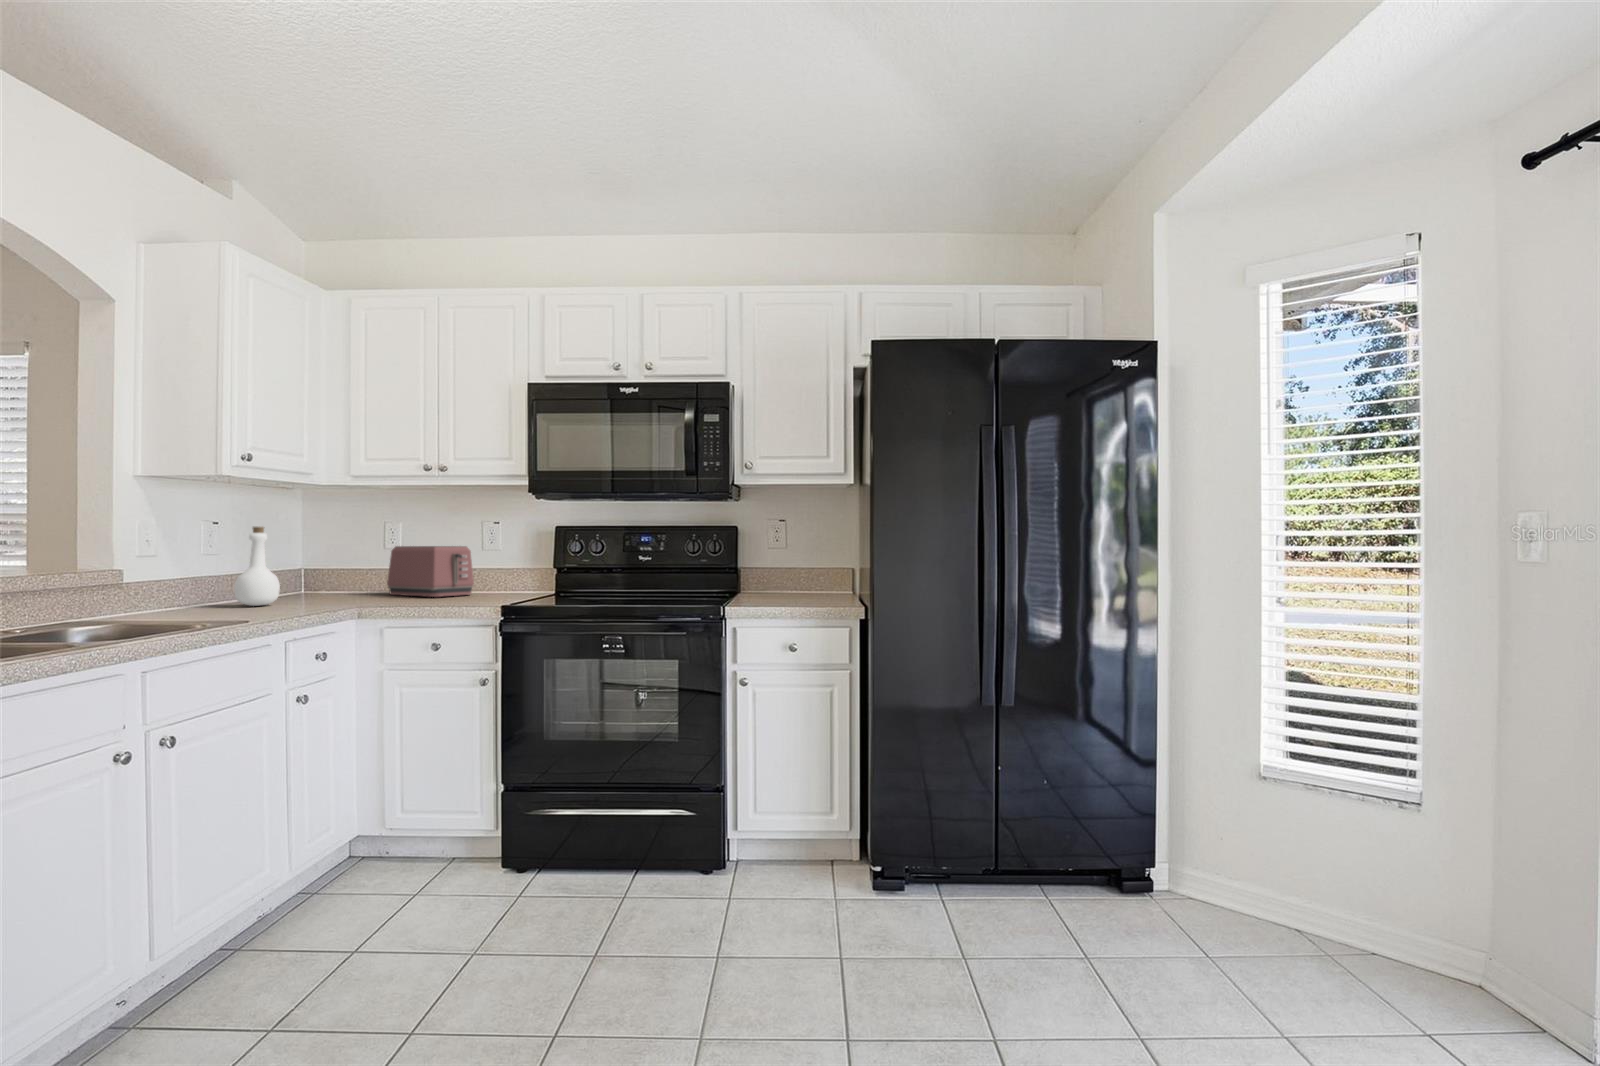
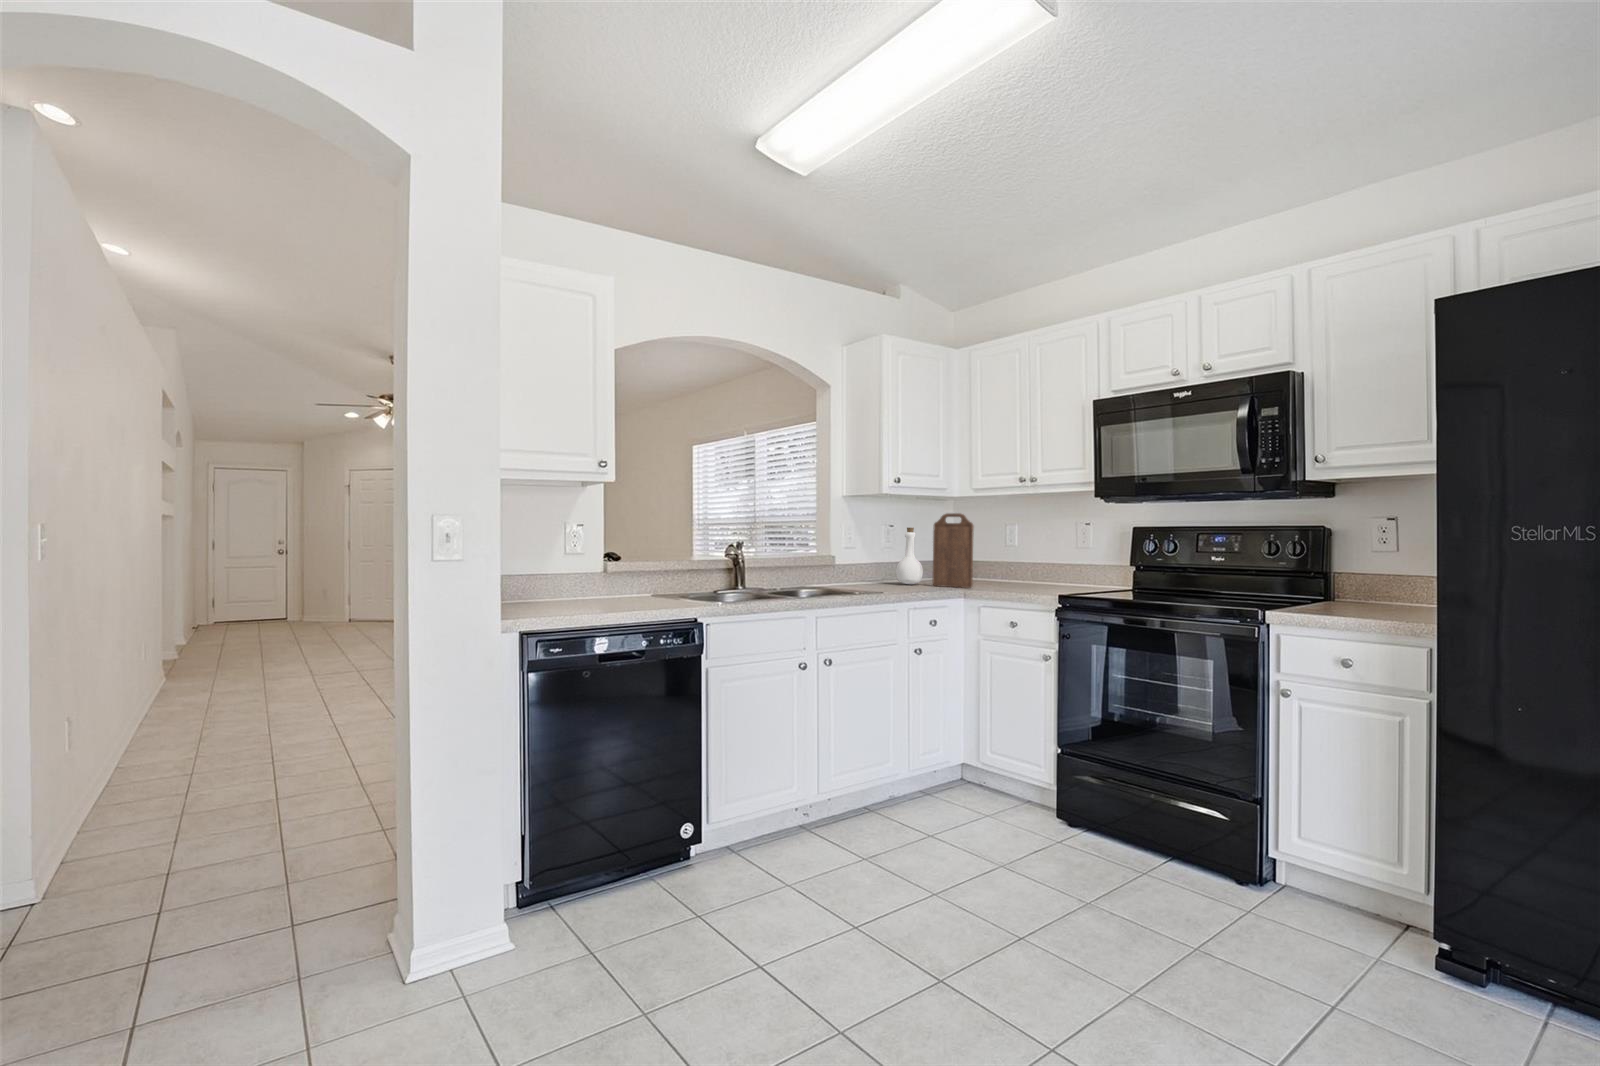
cutting board: none [298,508,363,605] -> present [932,513,974,588]
toaster: present [387,546,474,597] -> none [1004,543,1067,587]

